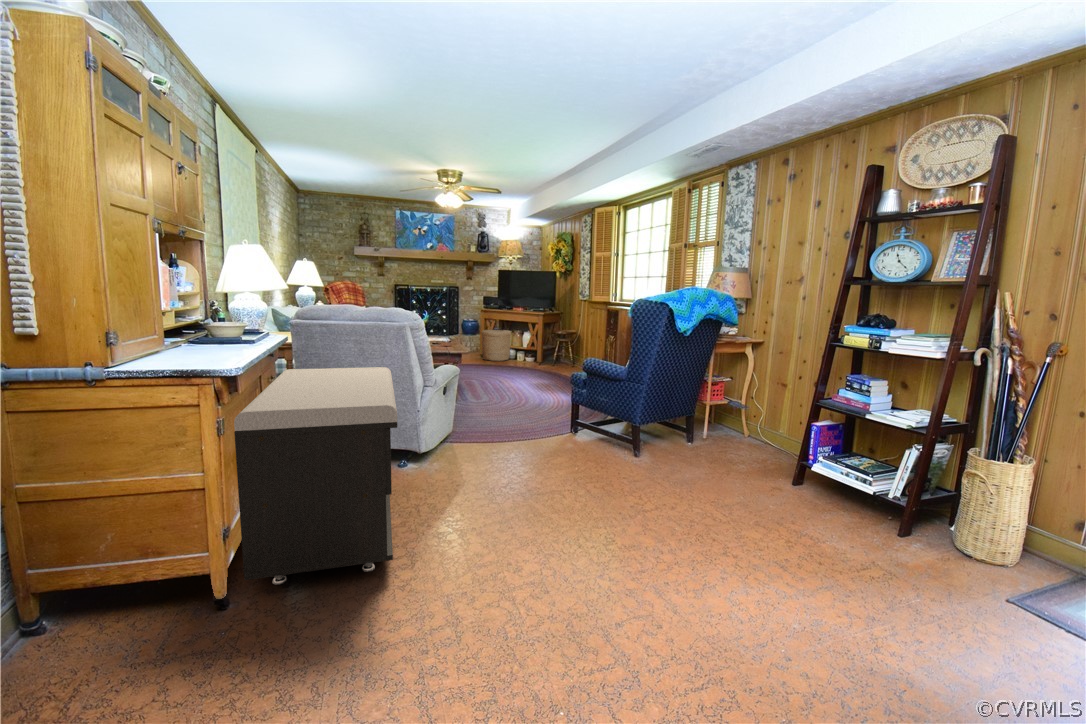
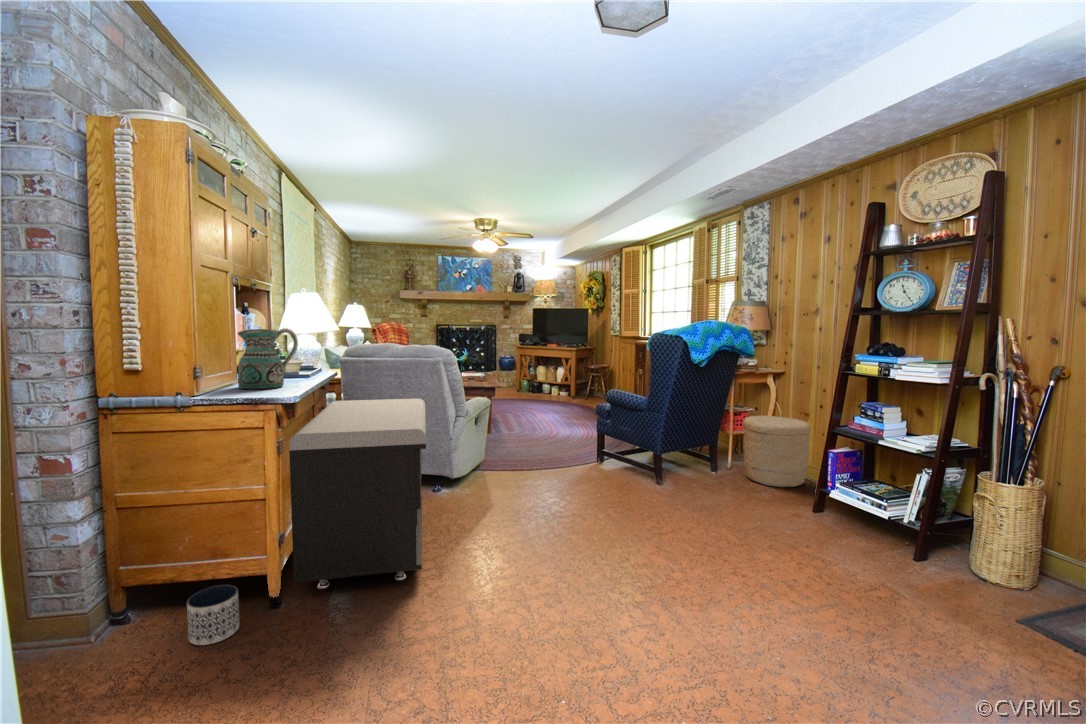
ceramic pitcher: none [164,286,241,358] -> present [238,328,298,389]
woven basket: present [481,330,511,361] -> present [743,416,811,487]
planter: none [111,588,179,661] -> present [187,585,239,645]

